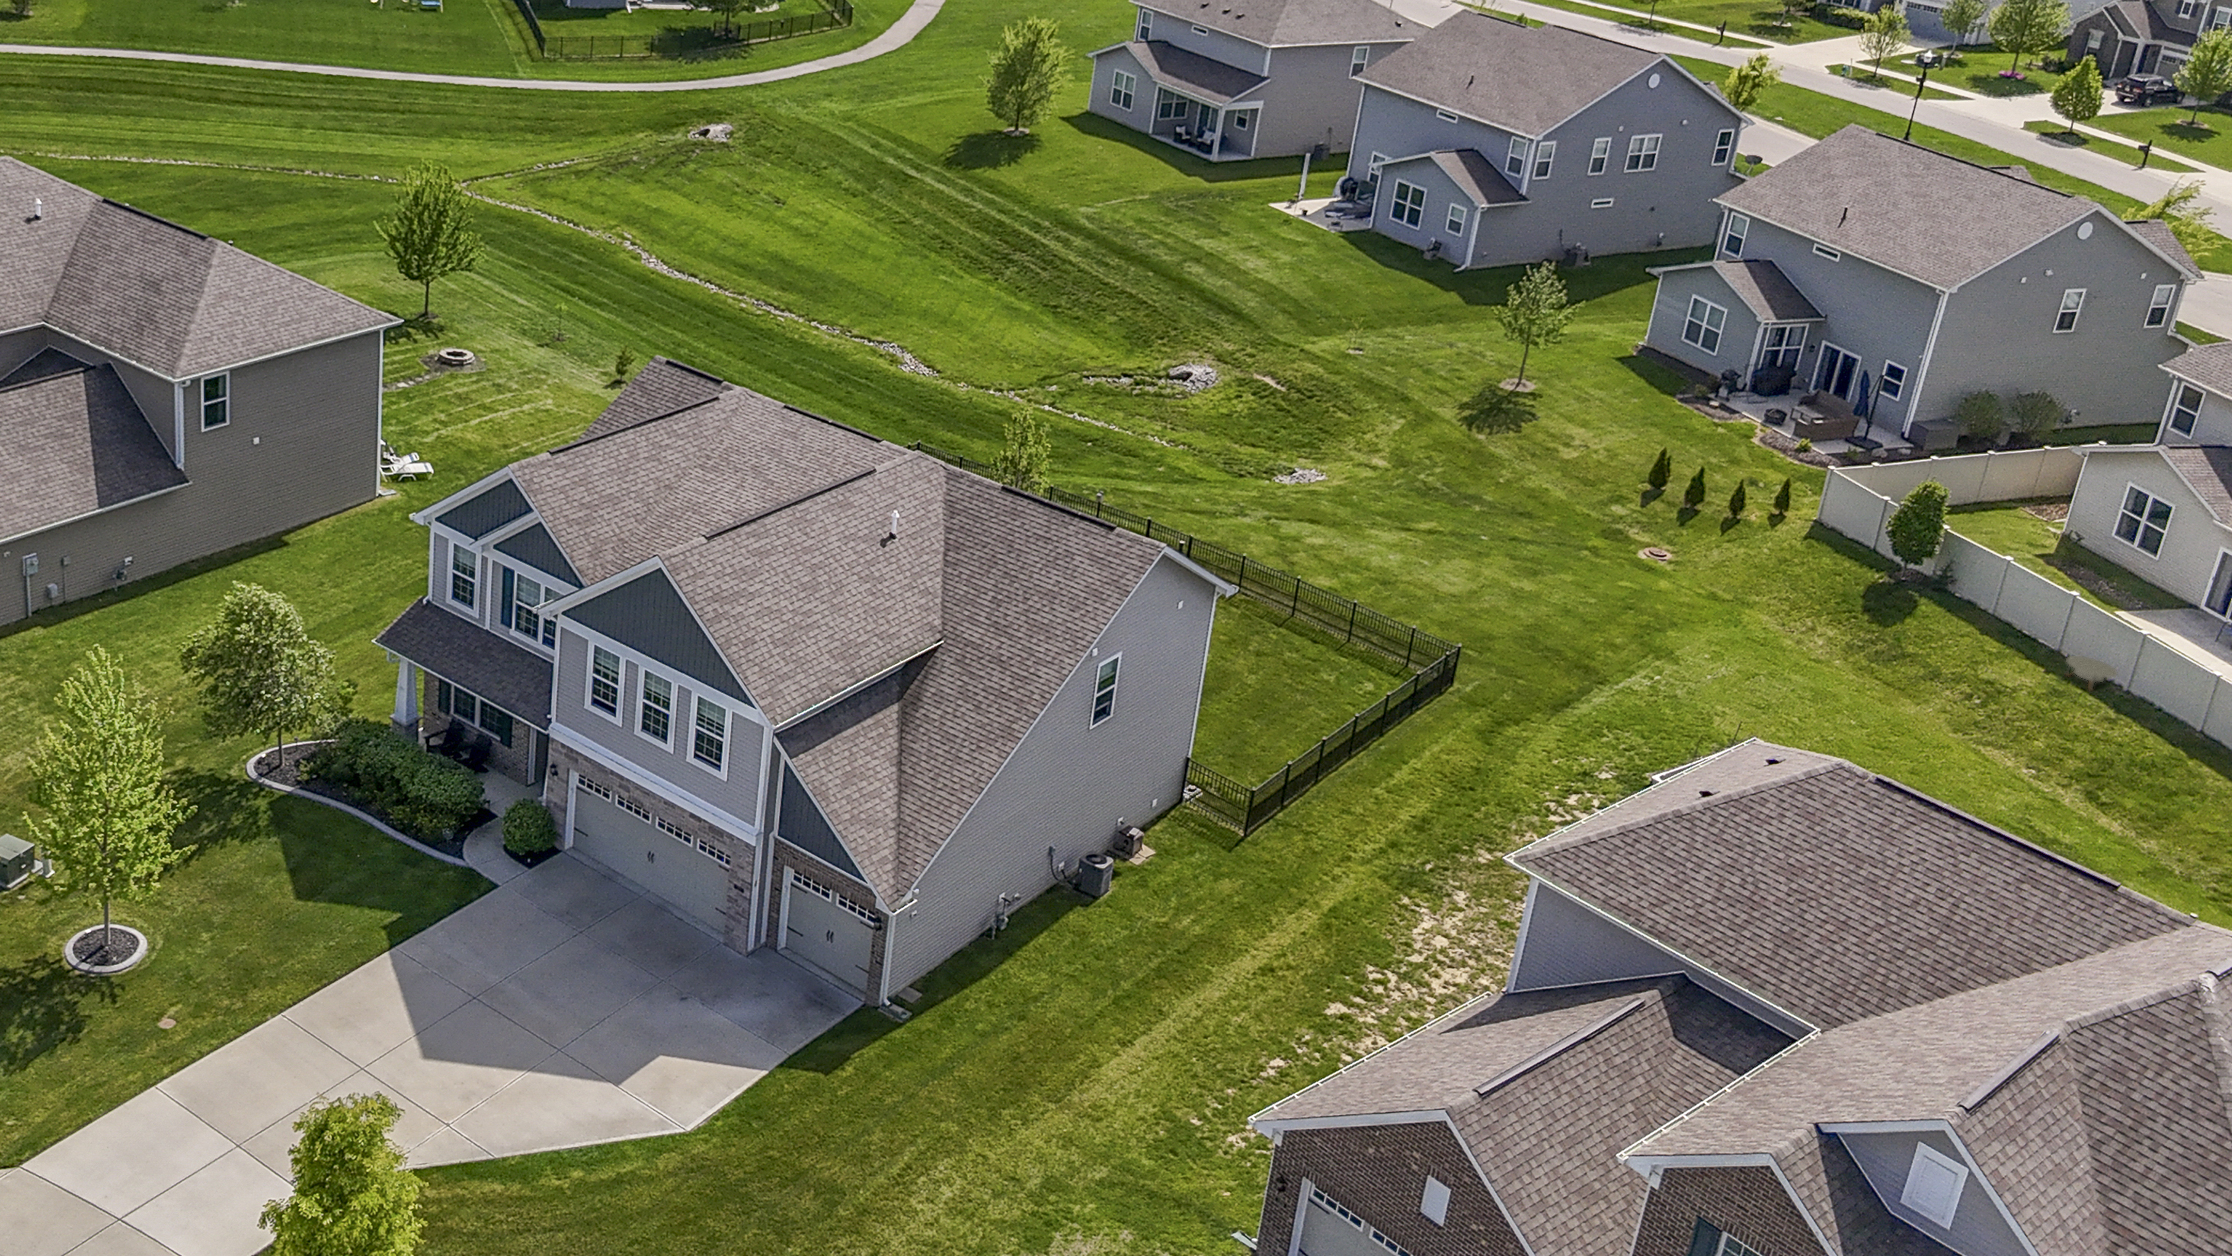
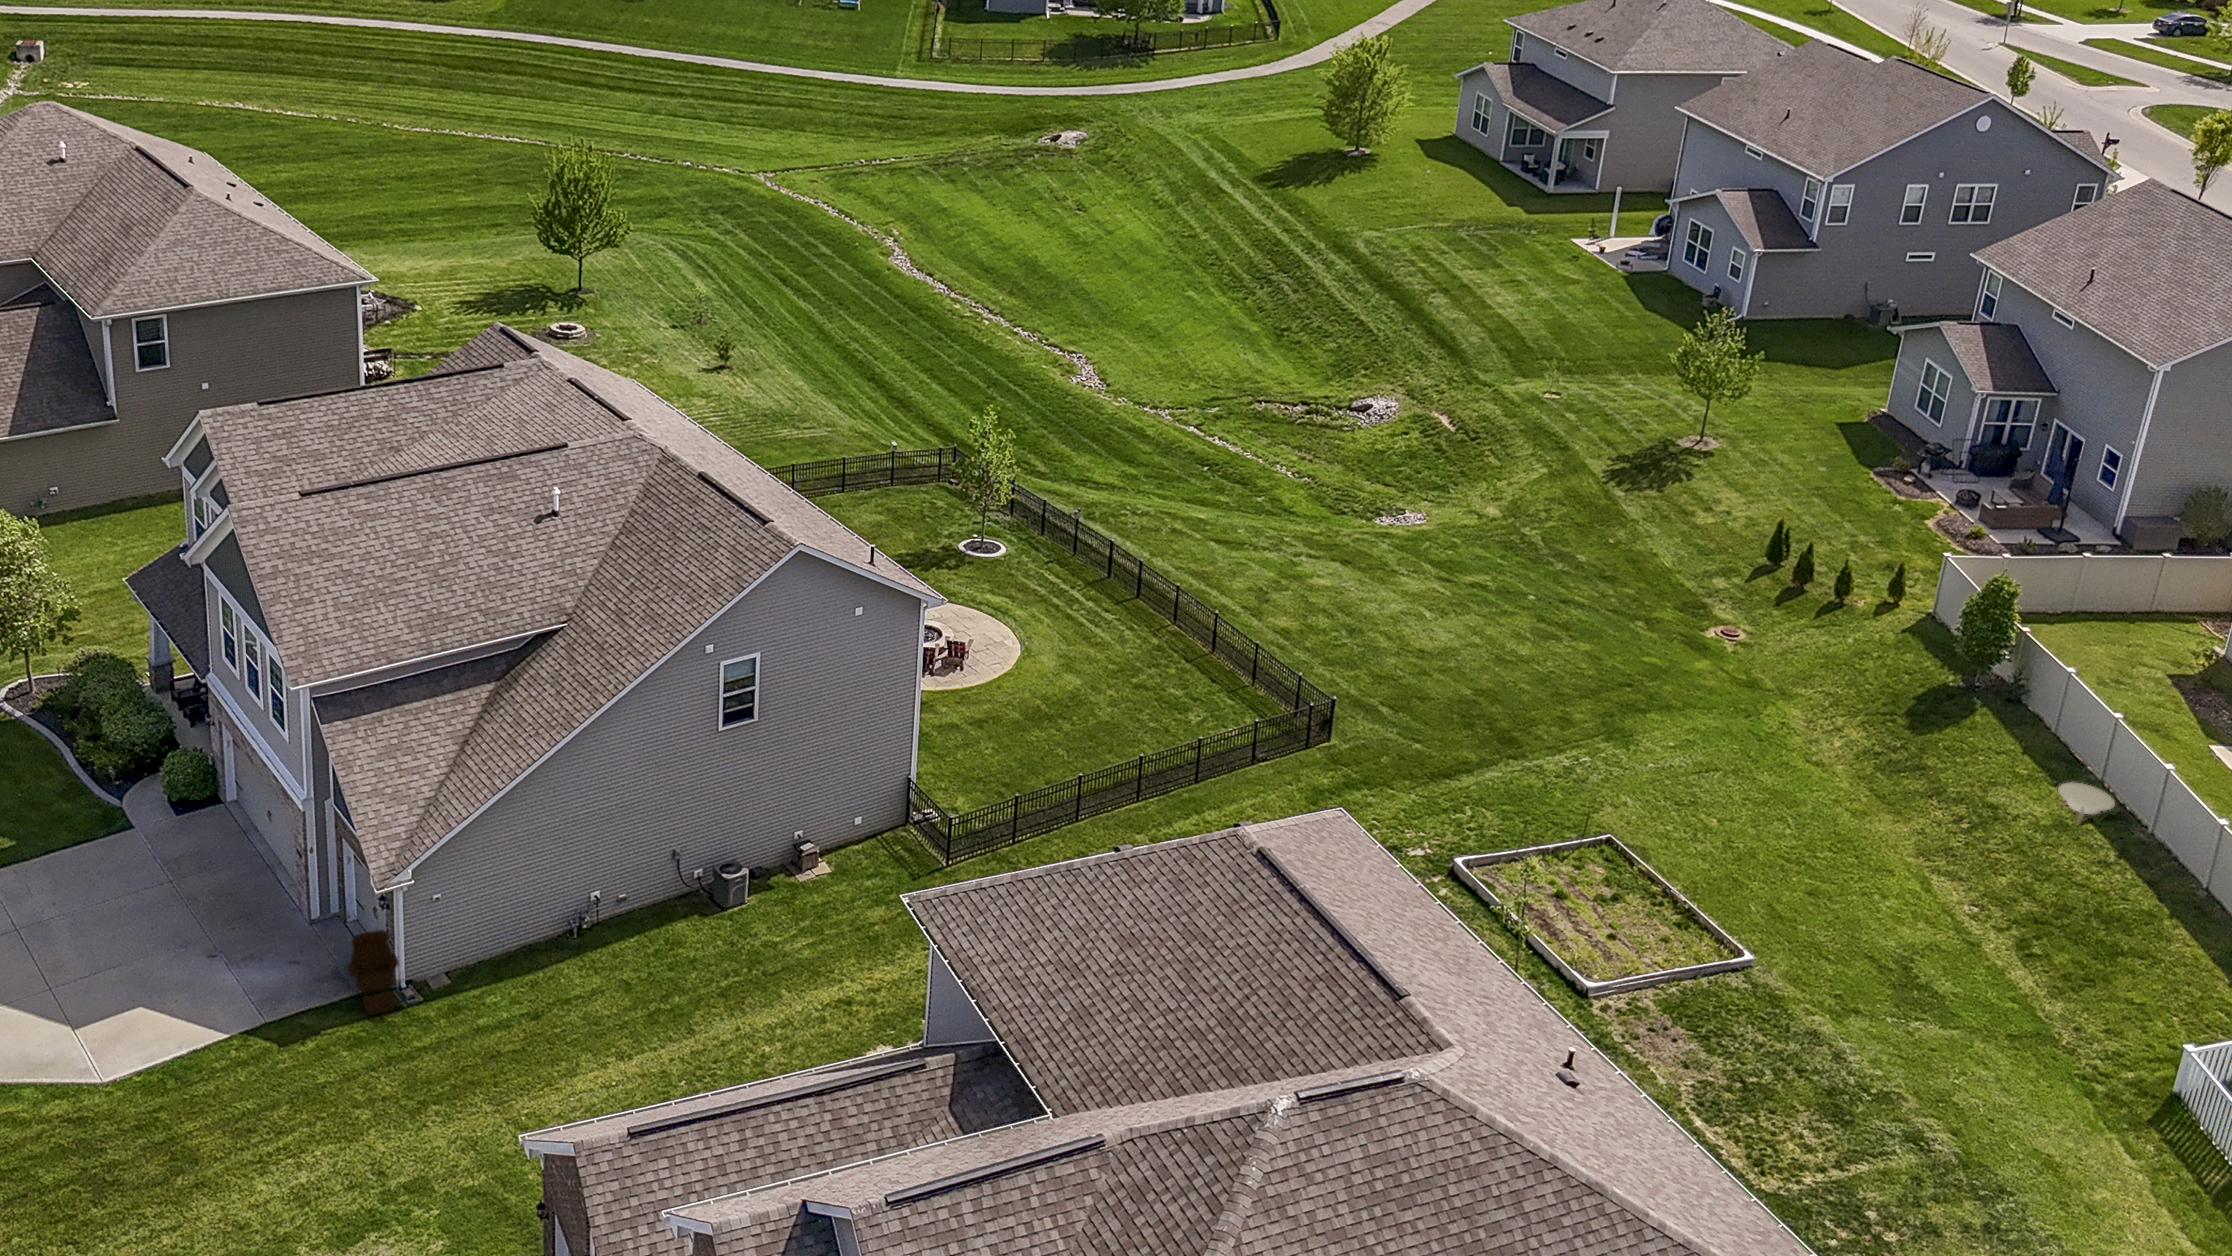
lounge chair: none [845,954,905,1041] -> present [348,930,399,1018]

